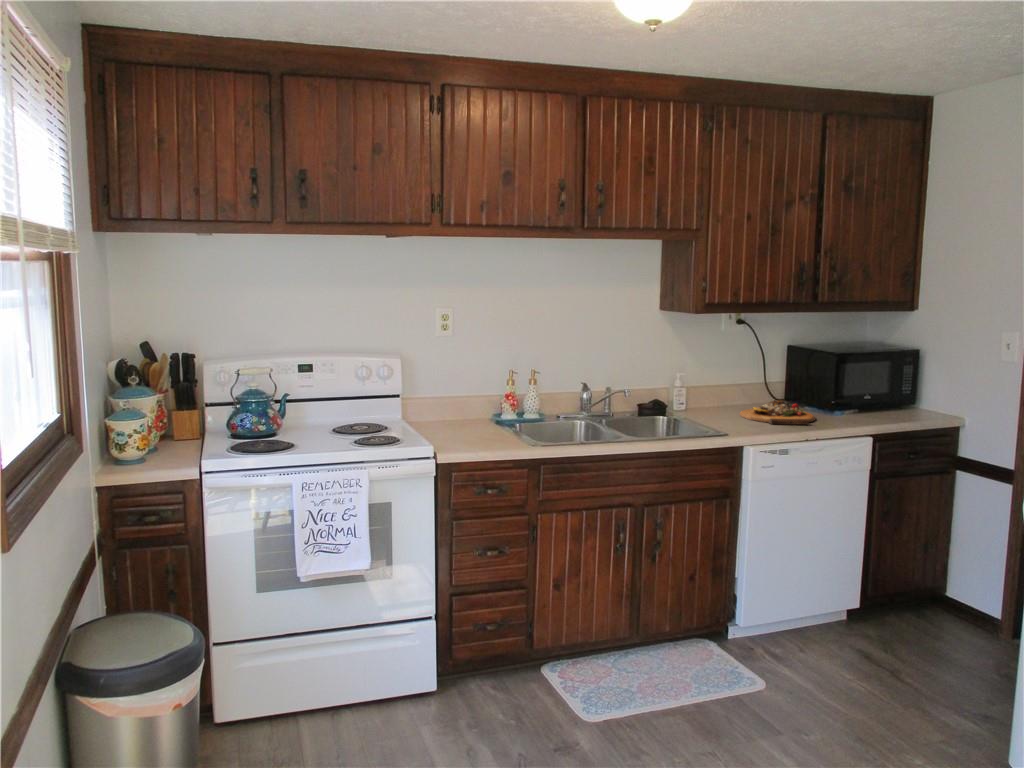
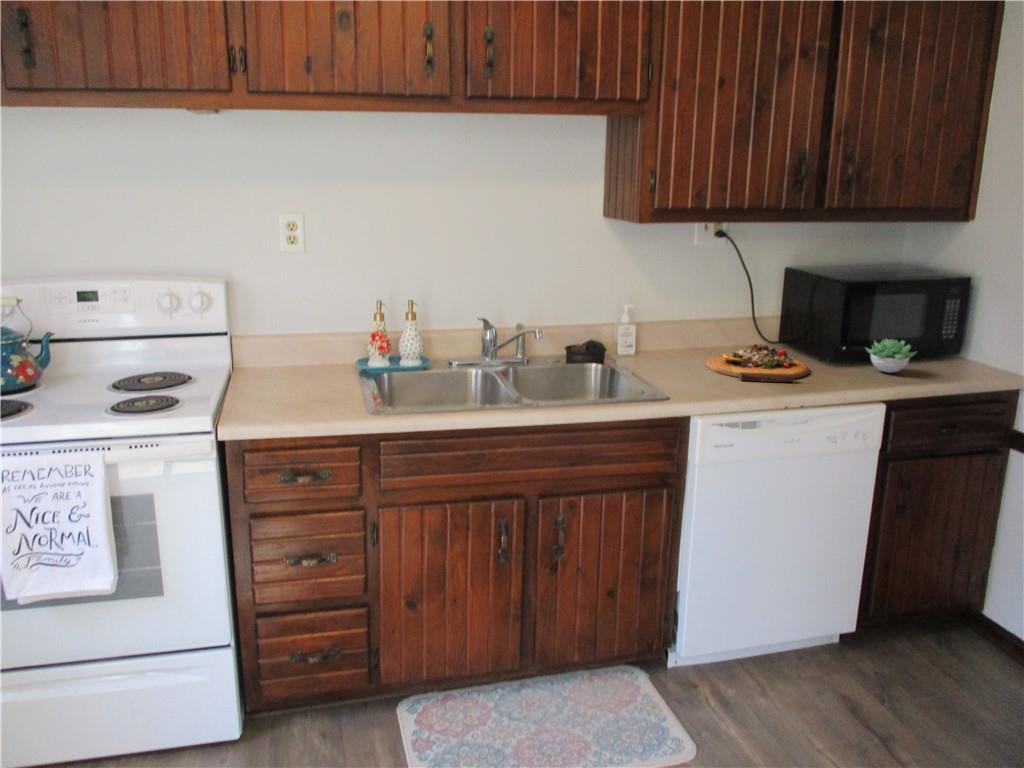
succulent plant: none [852,395,889,418] -> present [865,339,916,373]

